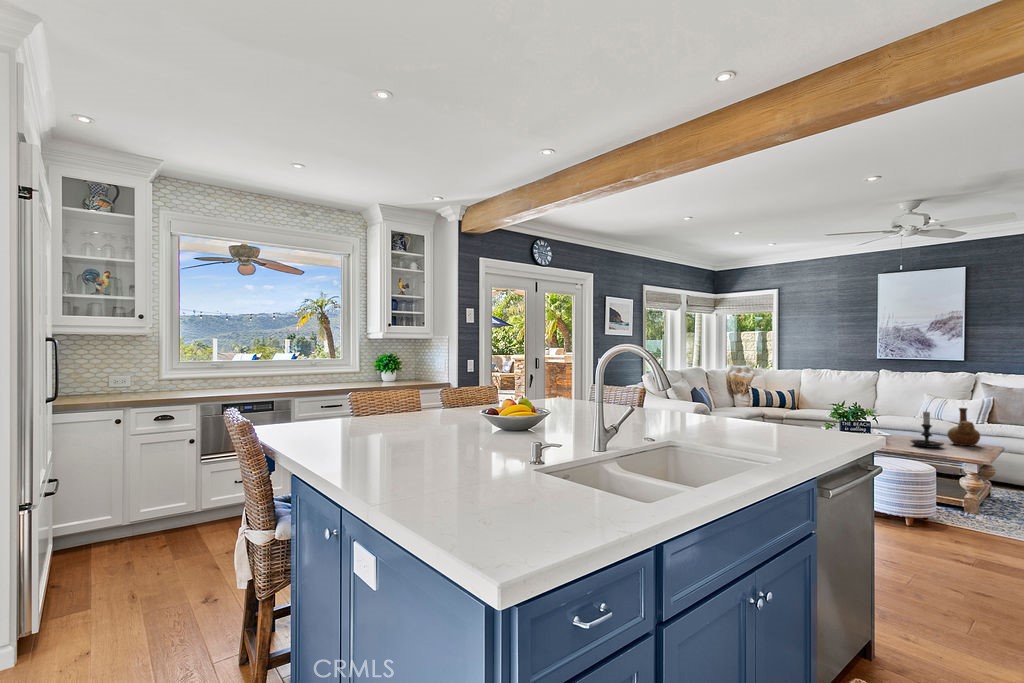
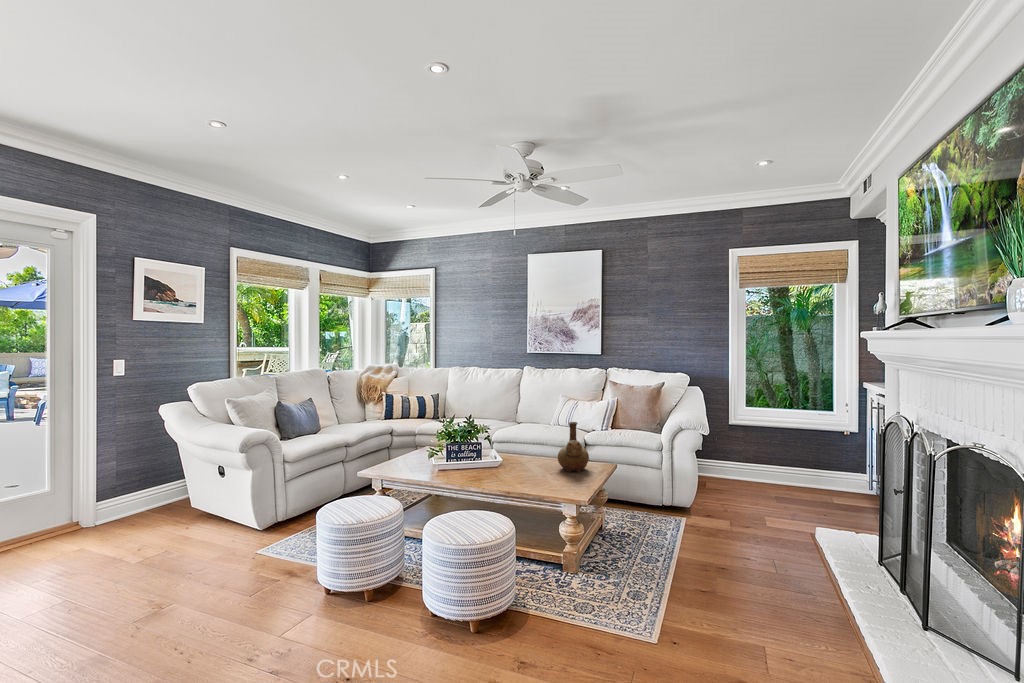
candle holder: present [910,411,944,448] -> none [511,430,548,482]

